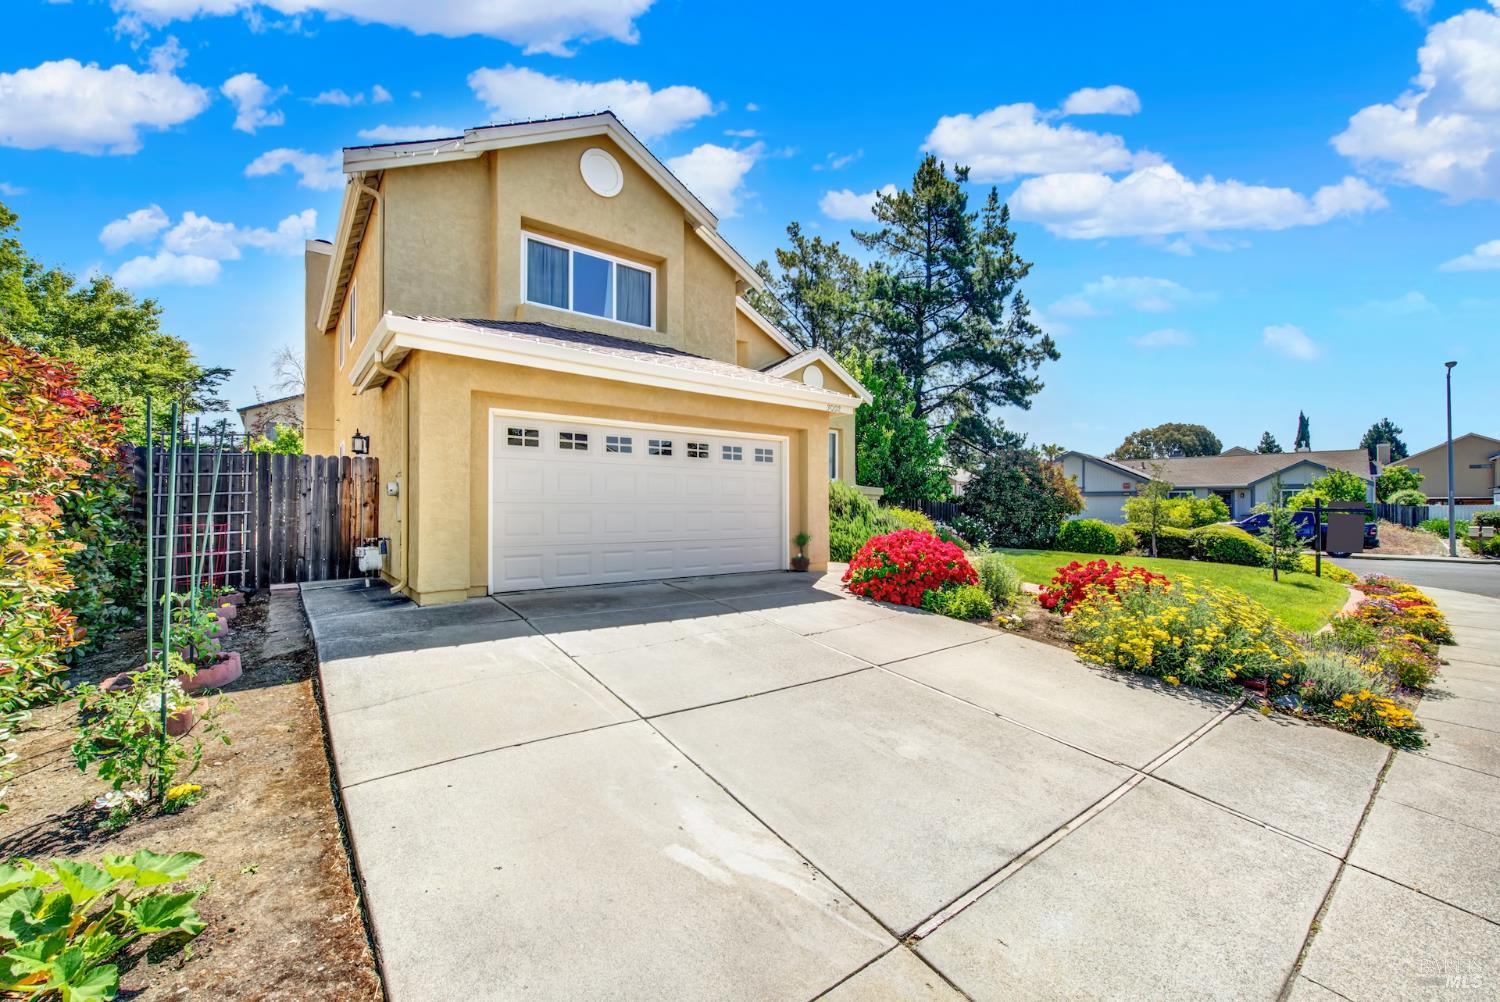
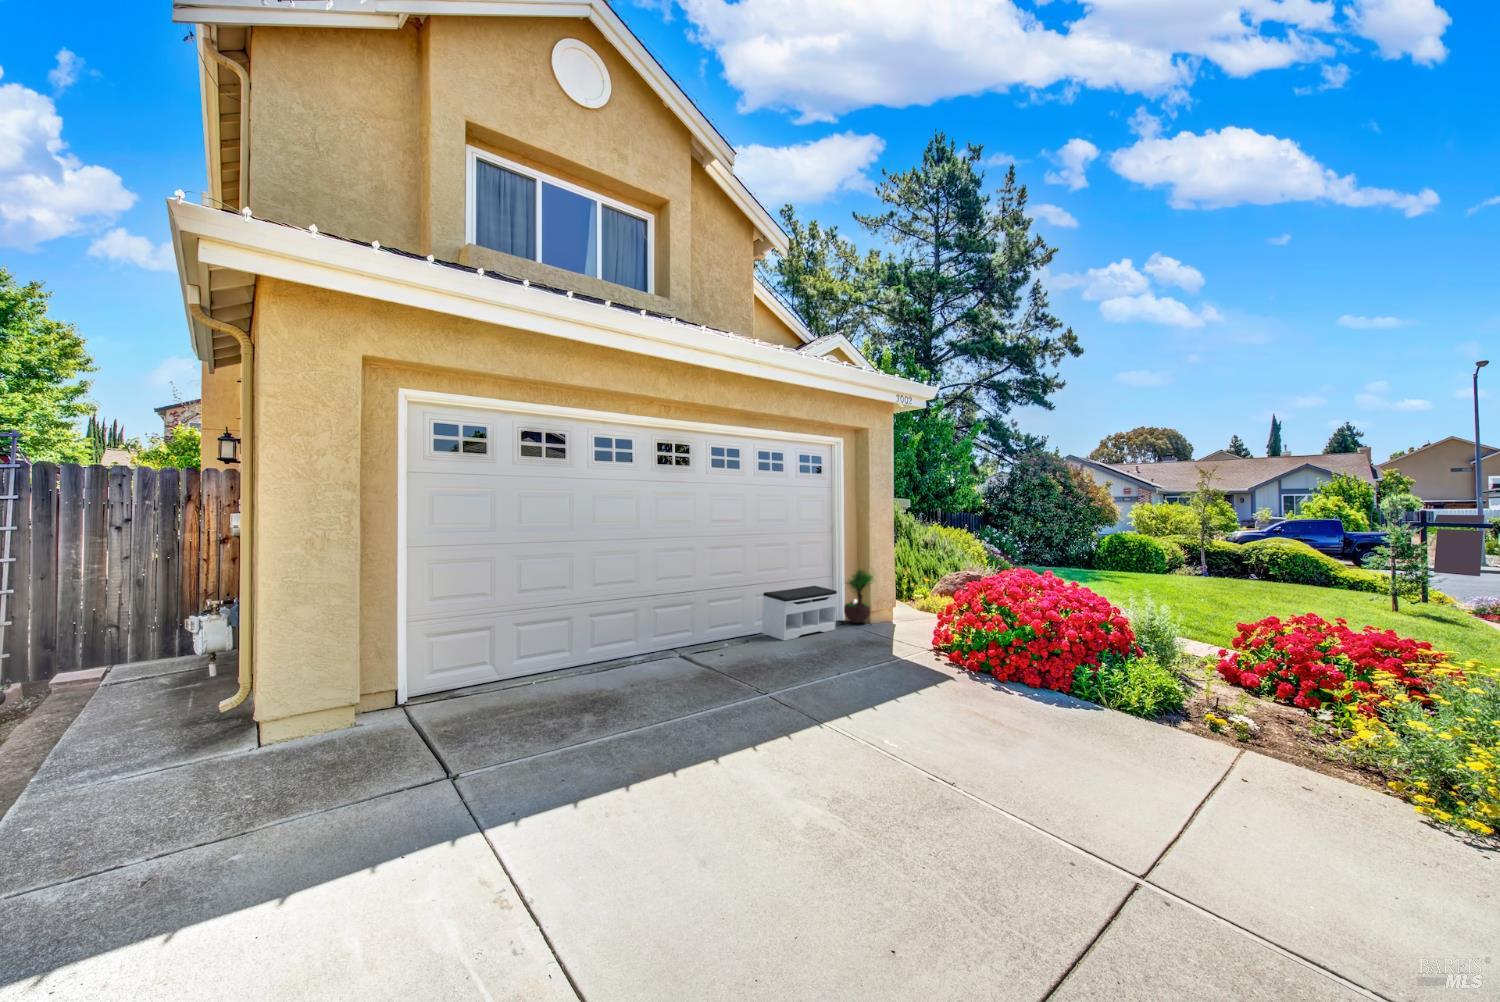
bench: none [727,543,782,578] -> present [762,586,837,641]

